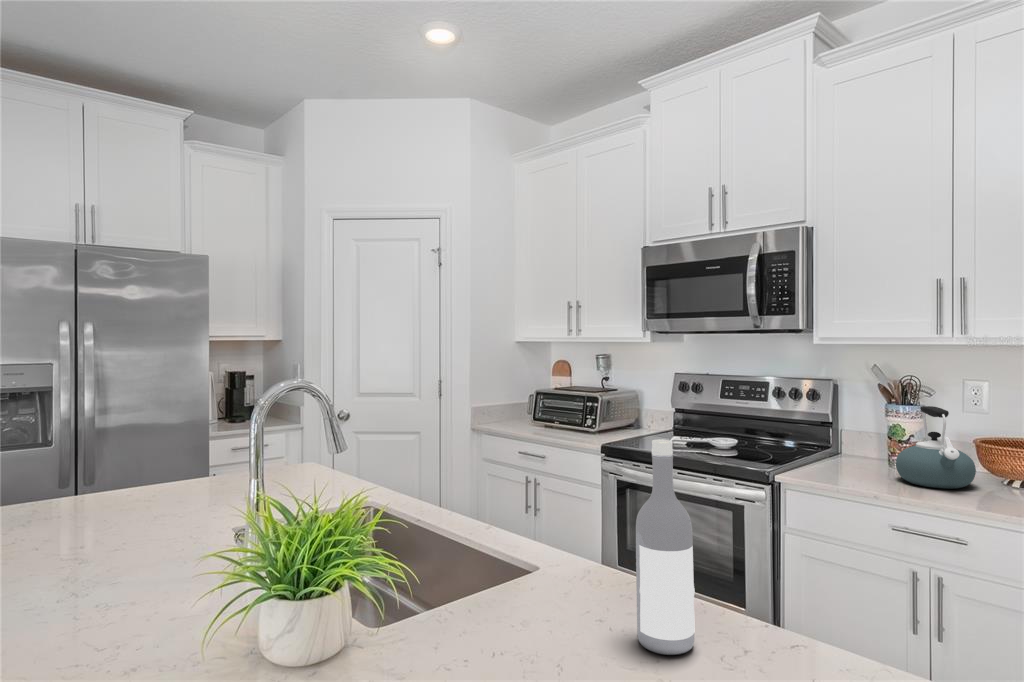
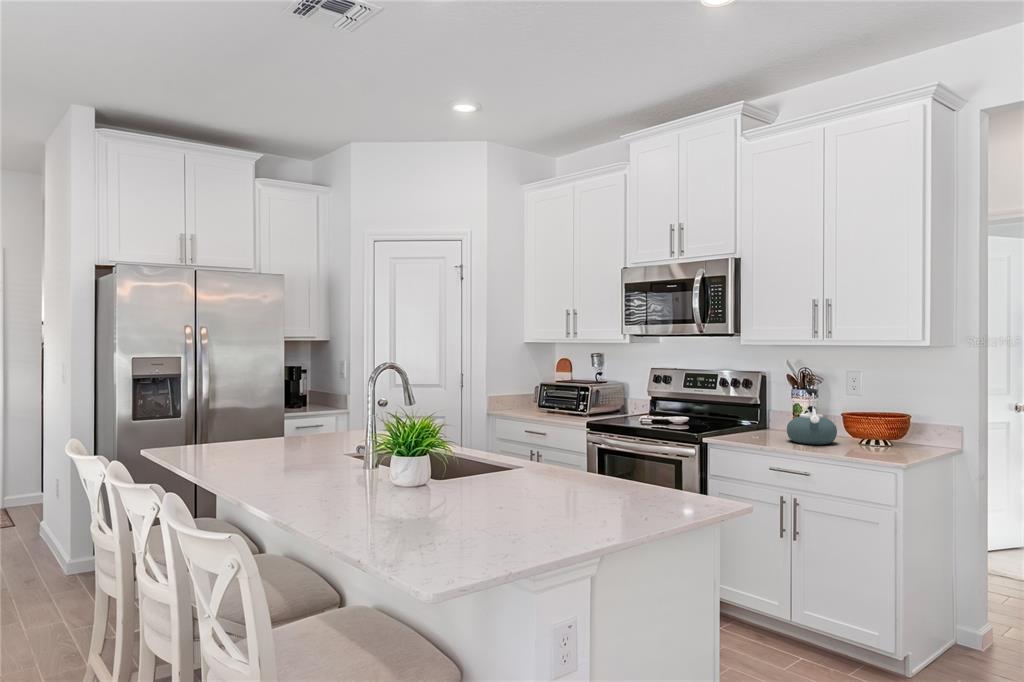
wine bottle: present [636,439,694,655] -> none [565,388,593,489]

